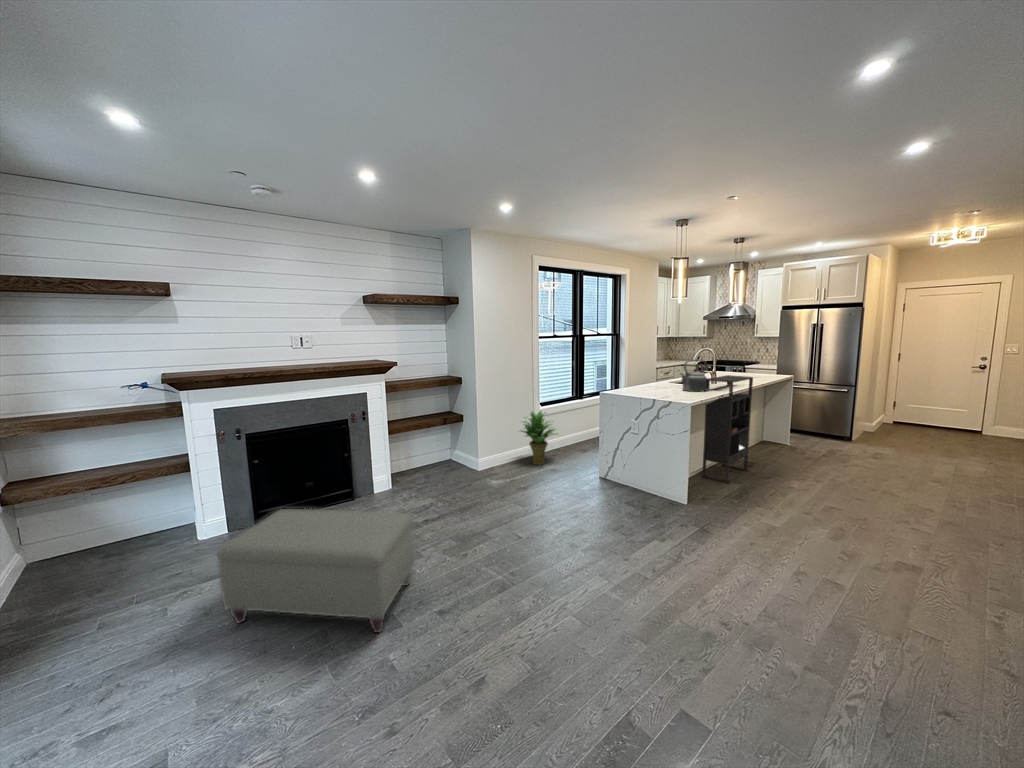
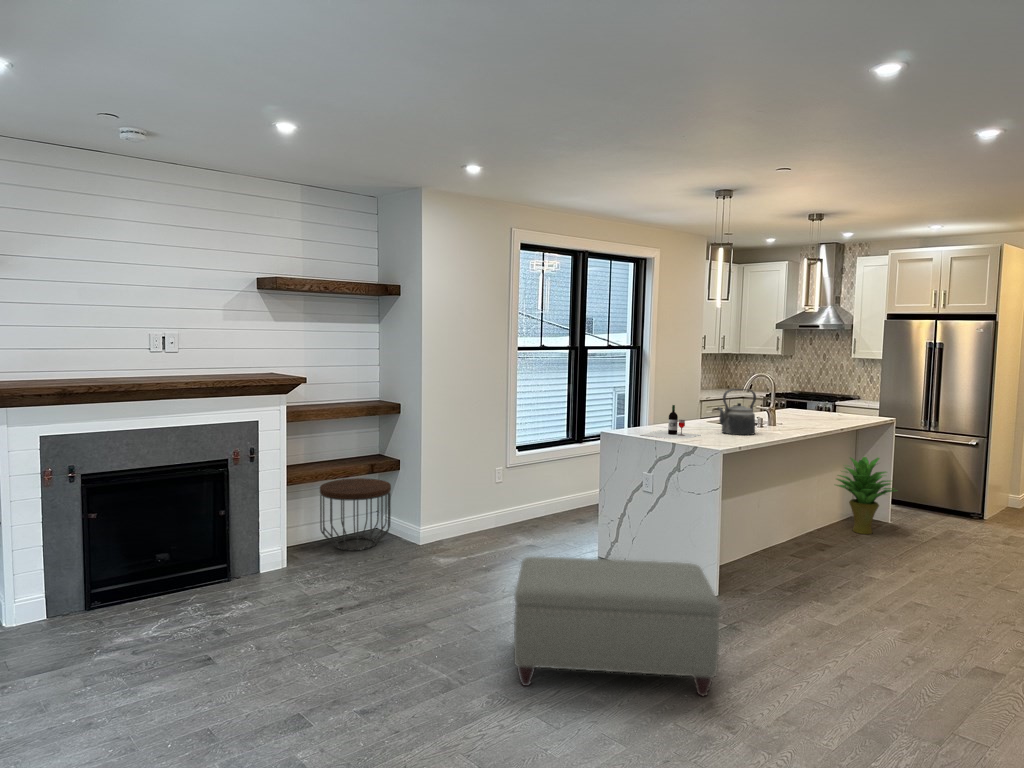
wine bottle: none [627,372,670,397] -> present [641,405,699,439]
bookshelf: present [701,375,753,483] -> none [748,413,824,571]
potted plant: present [520,411,556,465] -> present [836,457,897,534]
side table: none [411,428,459,476] -> present [320,478,391,551]
ottoman: present [216,509,415,633] -> present [514,557,720,696]

